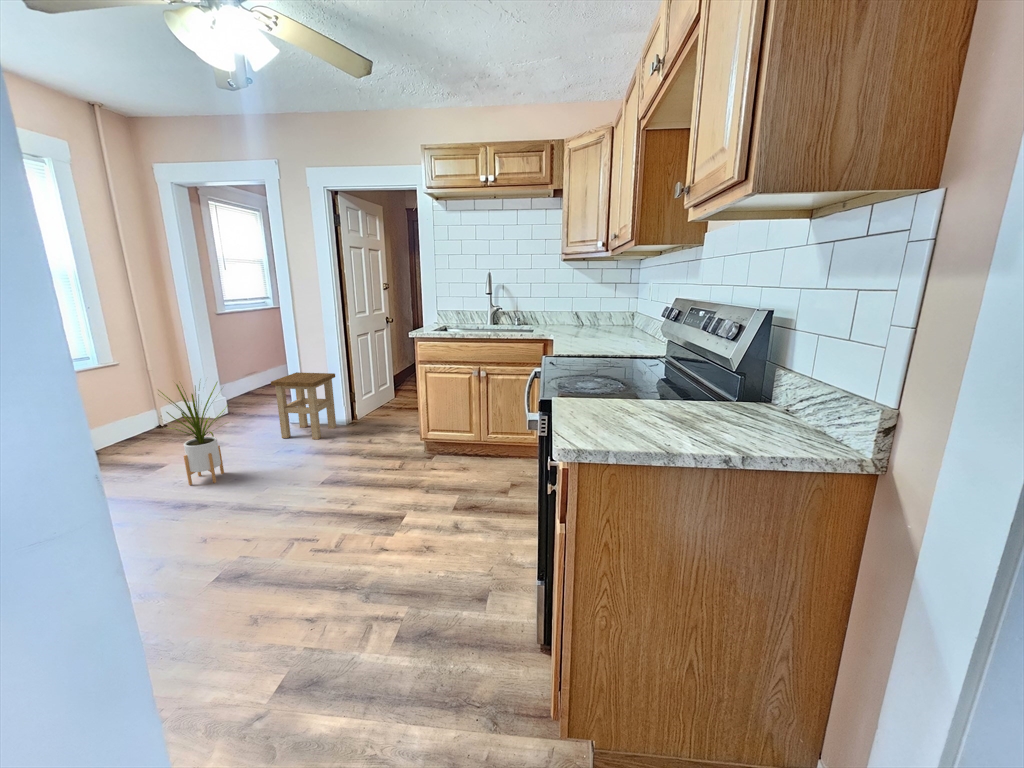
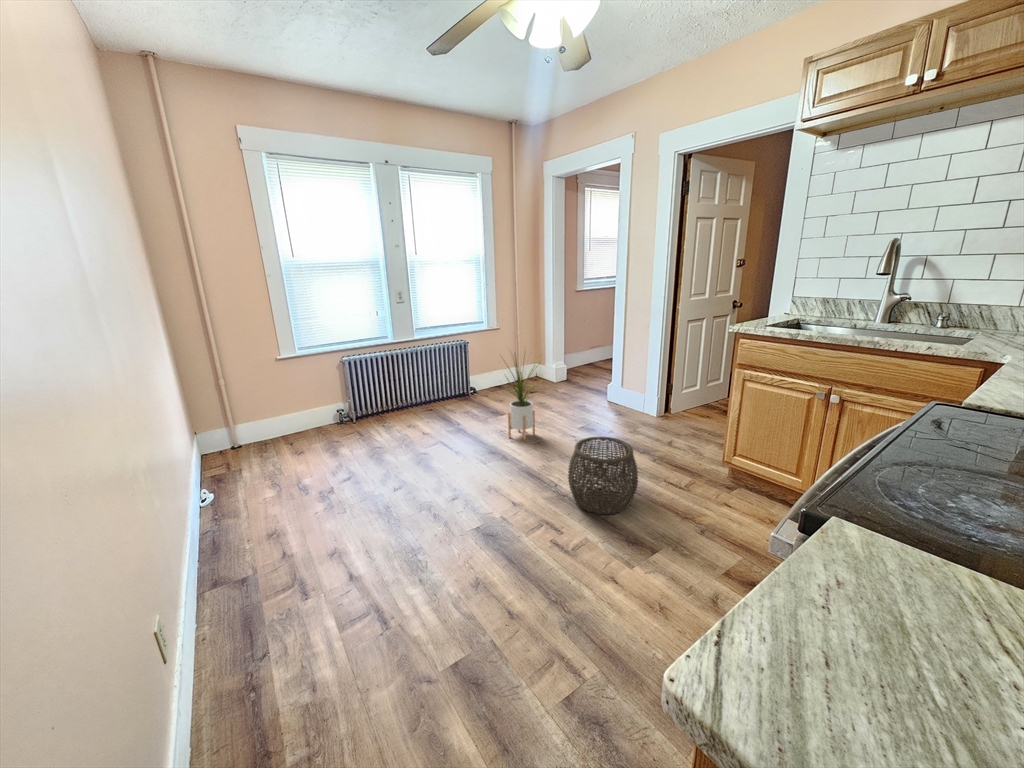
stool: present [271,372,336,439] -> none [591,354,654,426]
woven basket: none [299,442,369,515] -> present [568,437,638,515]

